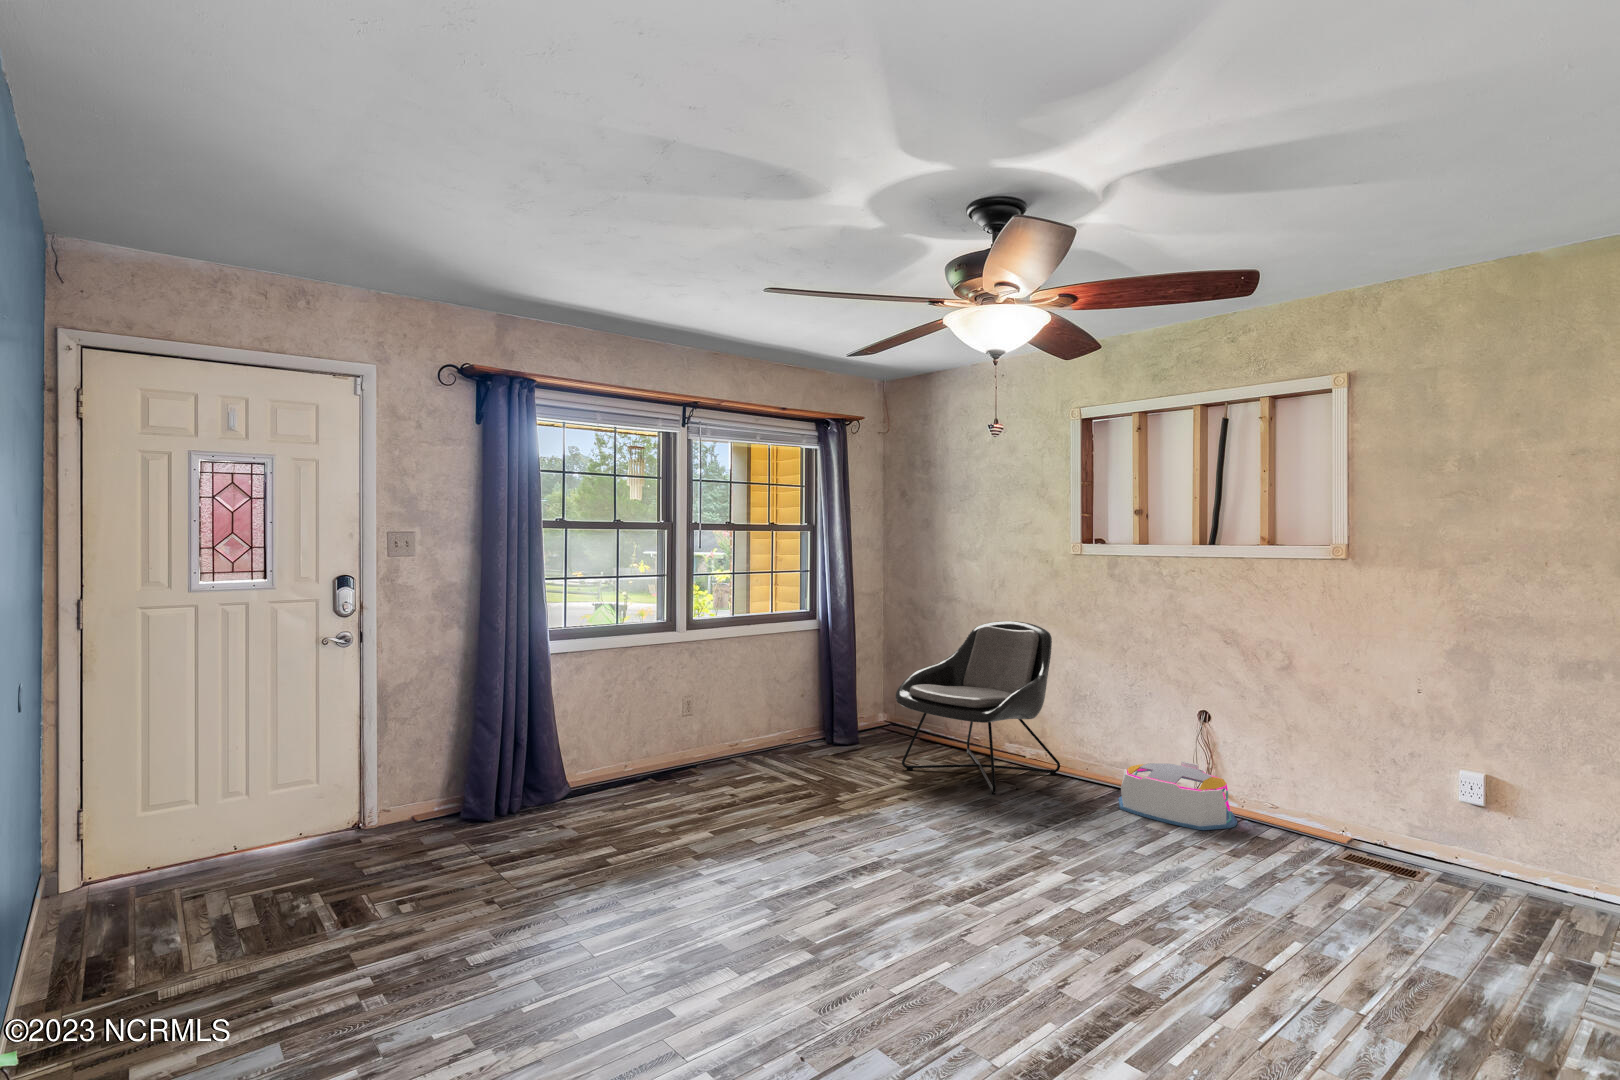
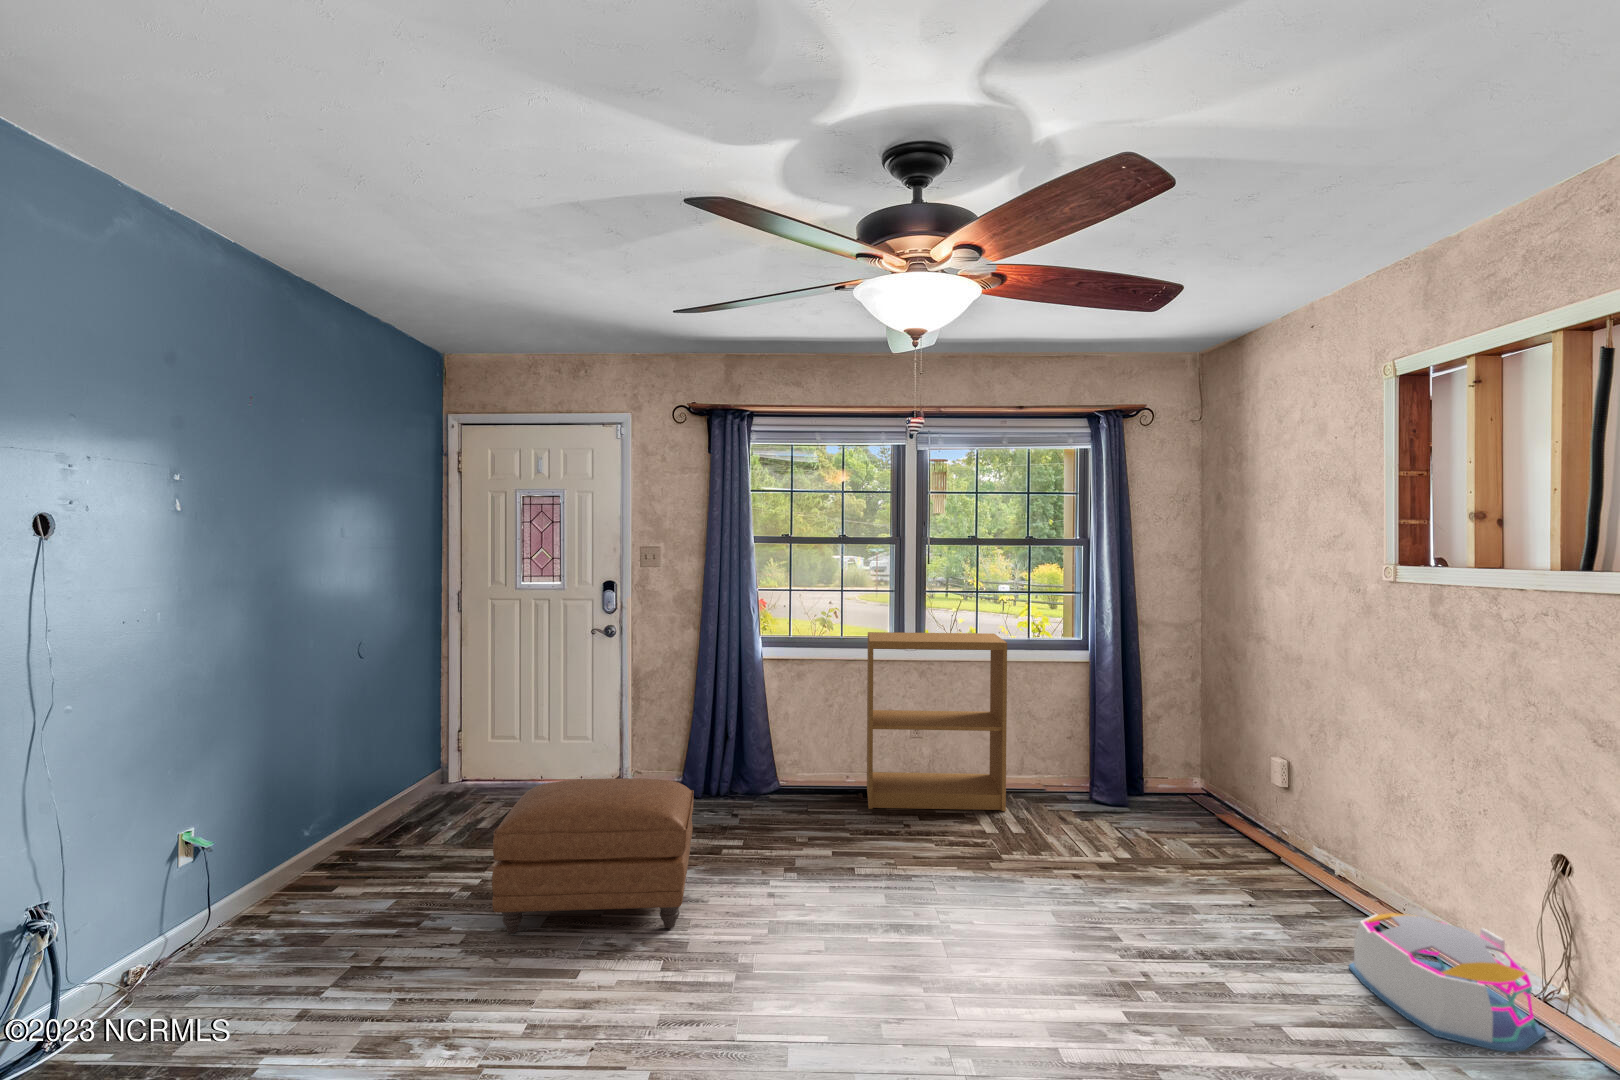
bookshelf: none [643,610,788,792] -> present [867,632,1007,811]
lounge chair: present [896,621,1060,795] -> none [1121,677,1342,901]
ottoman: none [437,785,708,1009] -> present [492,778,694,934]

